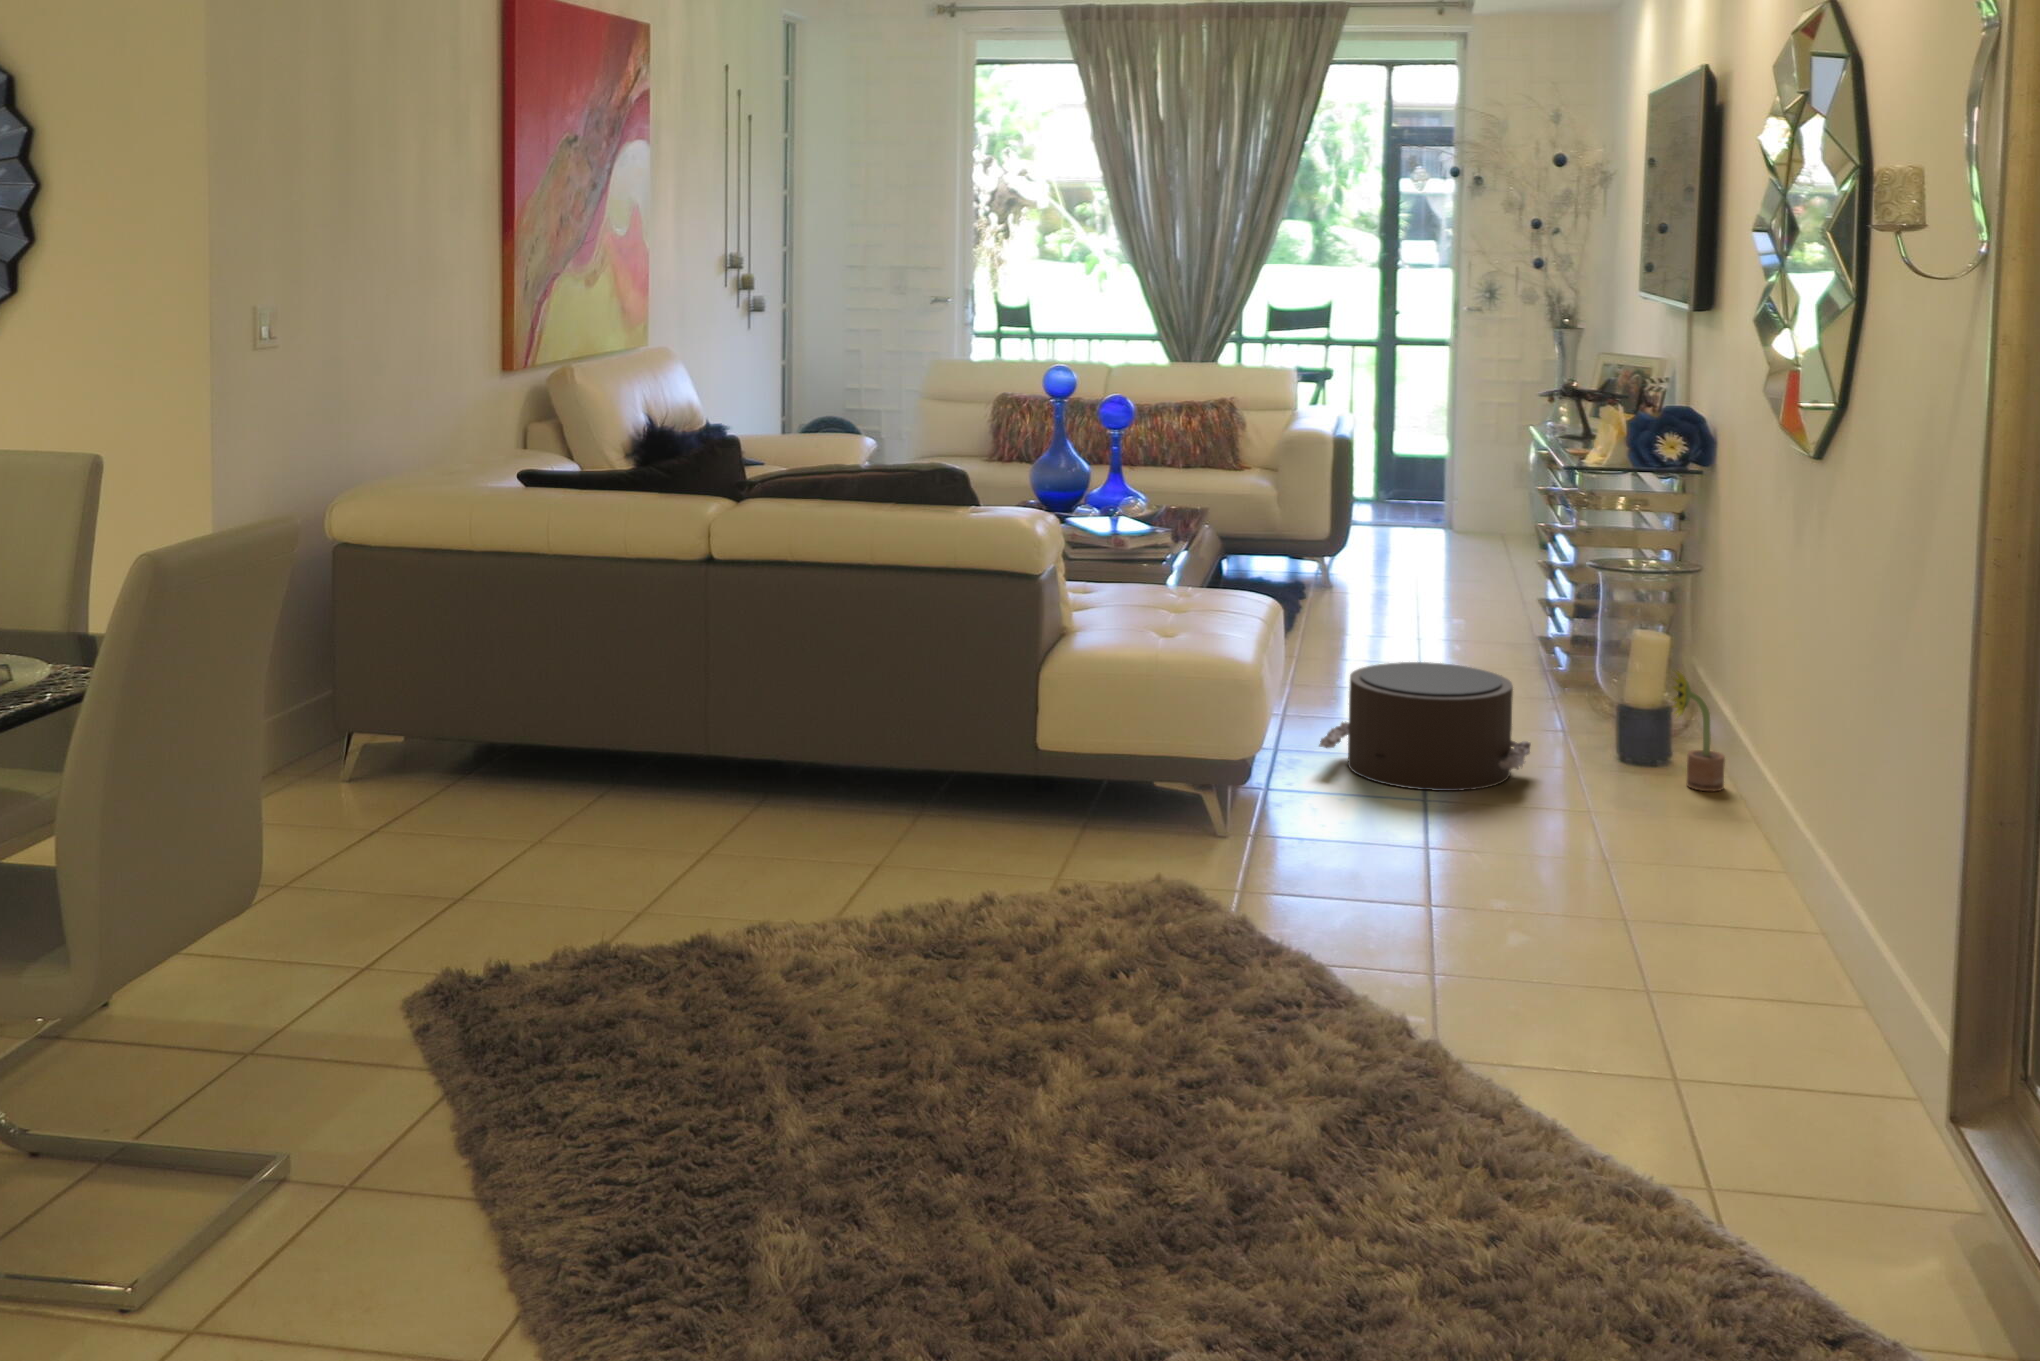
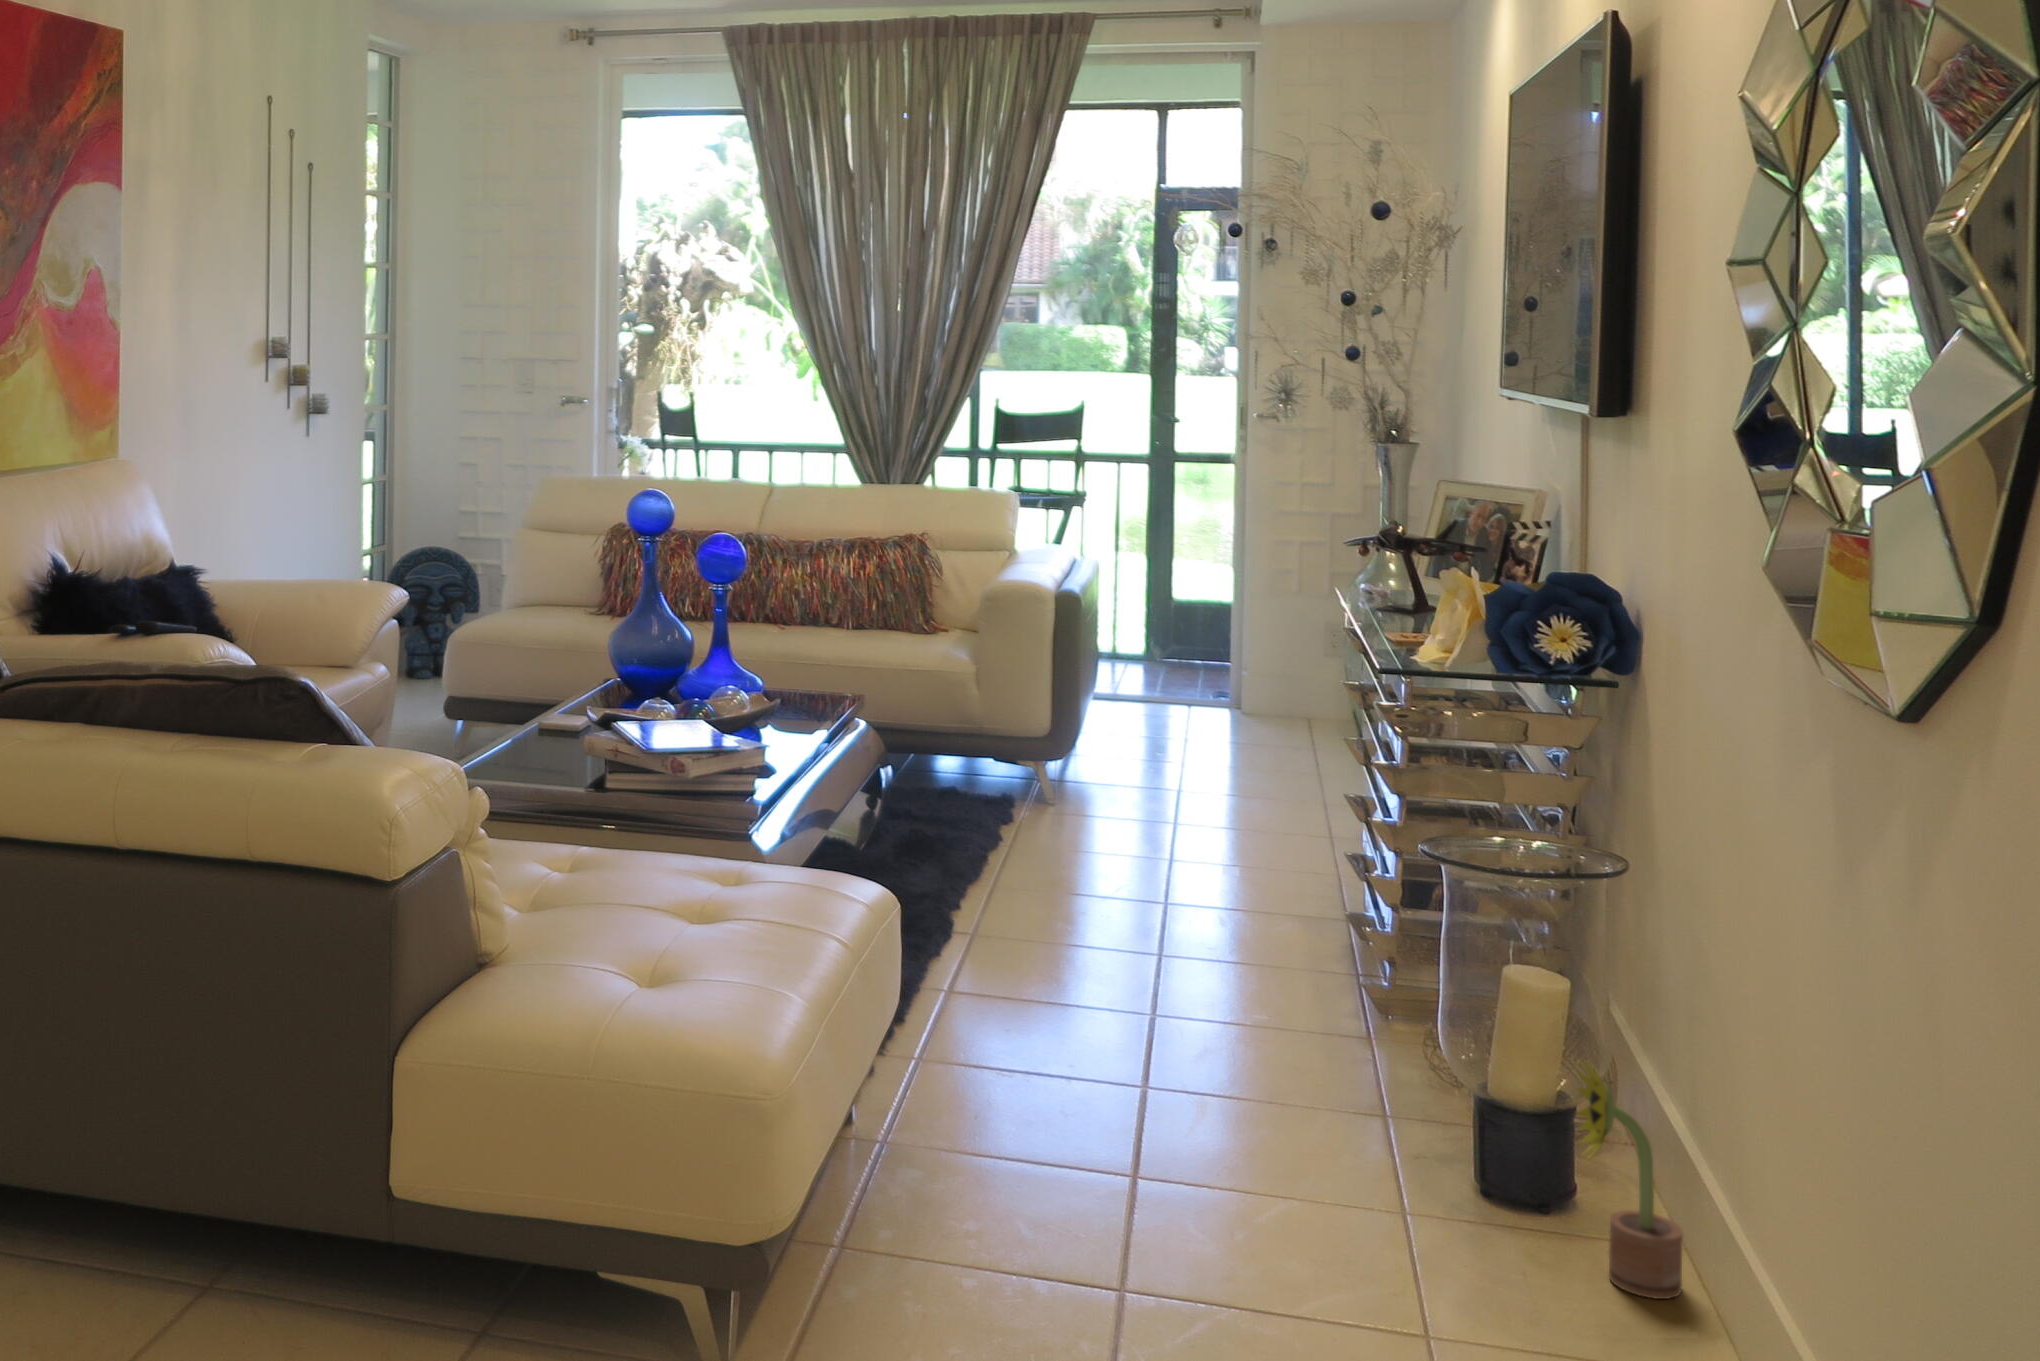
pouf: present [1319,662,1531,791] -> none [936,1004,1317,1271]

